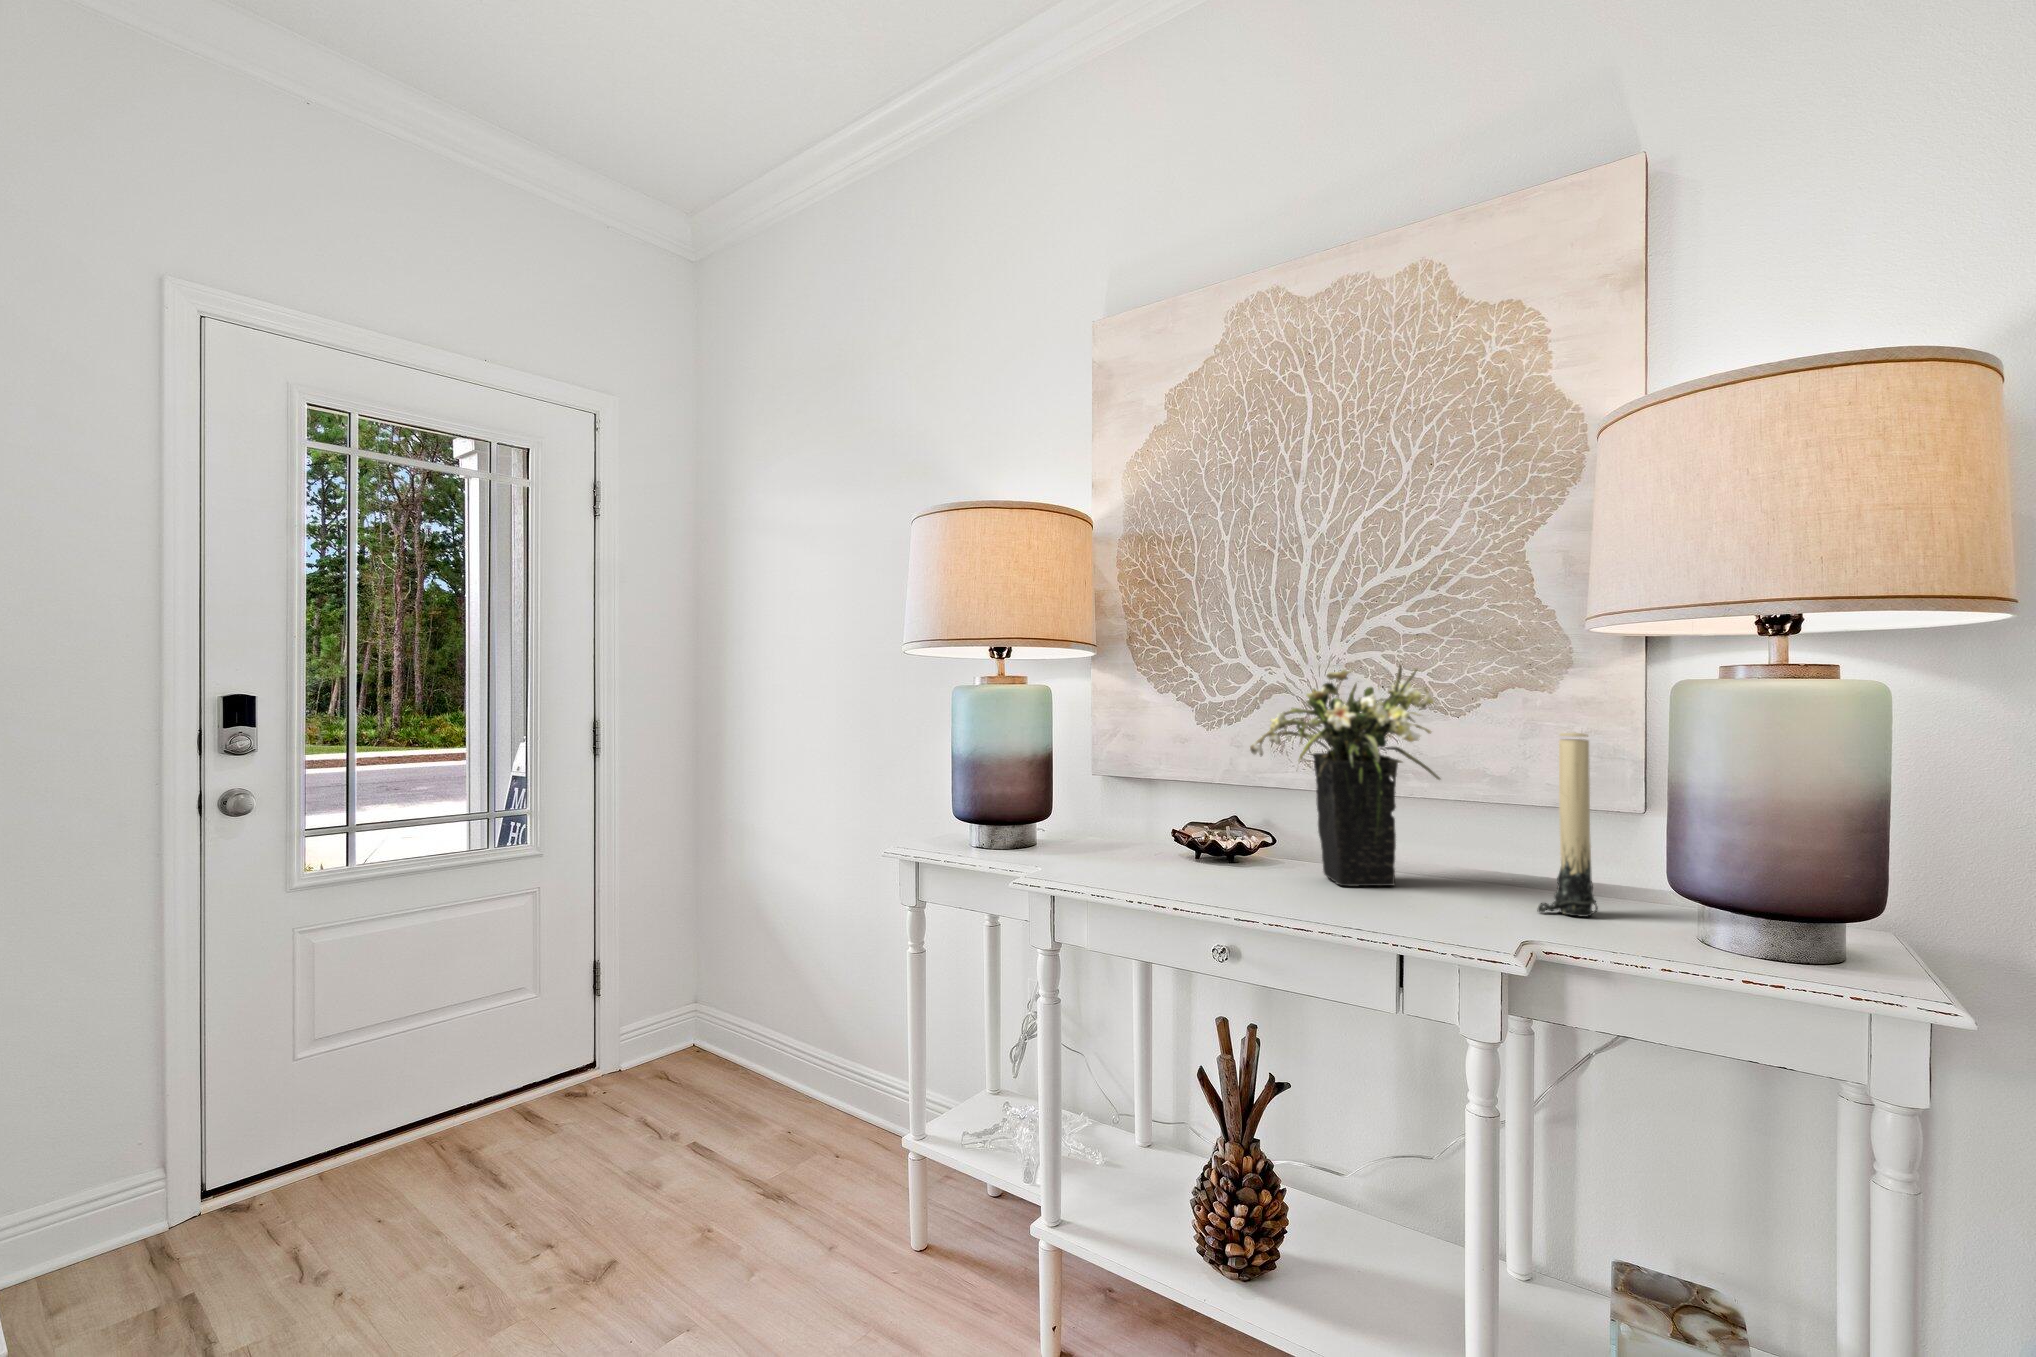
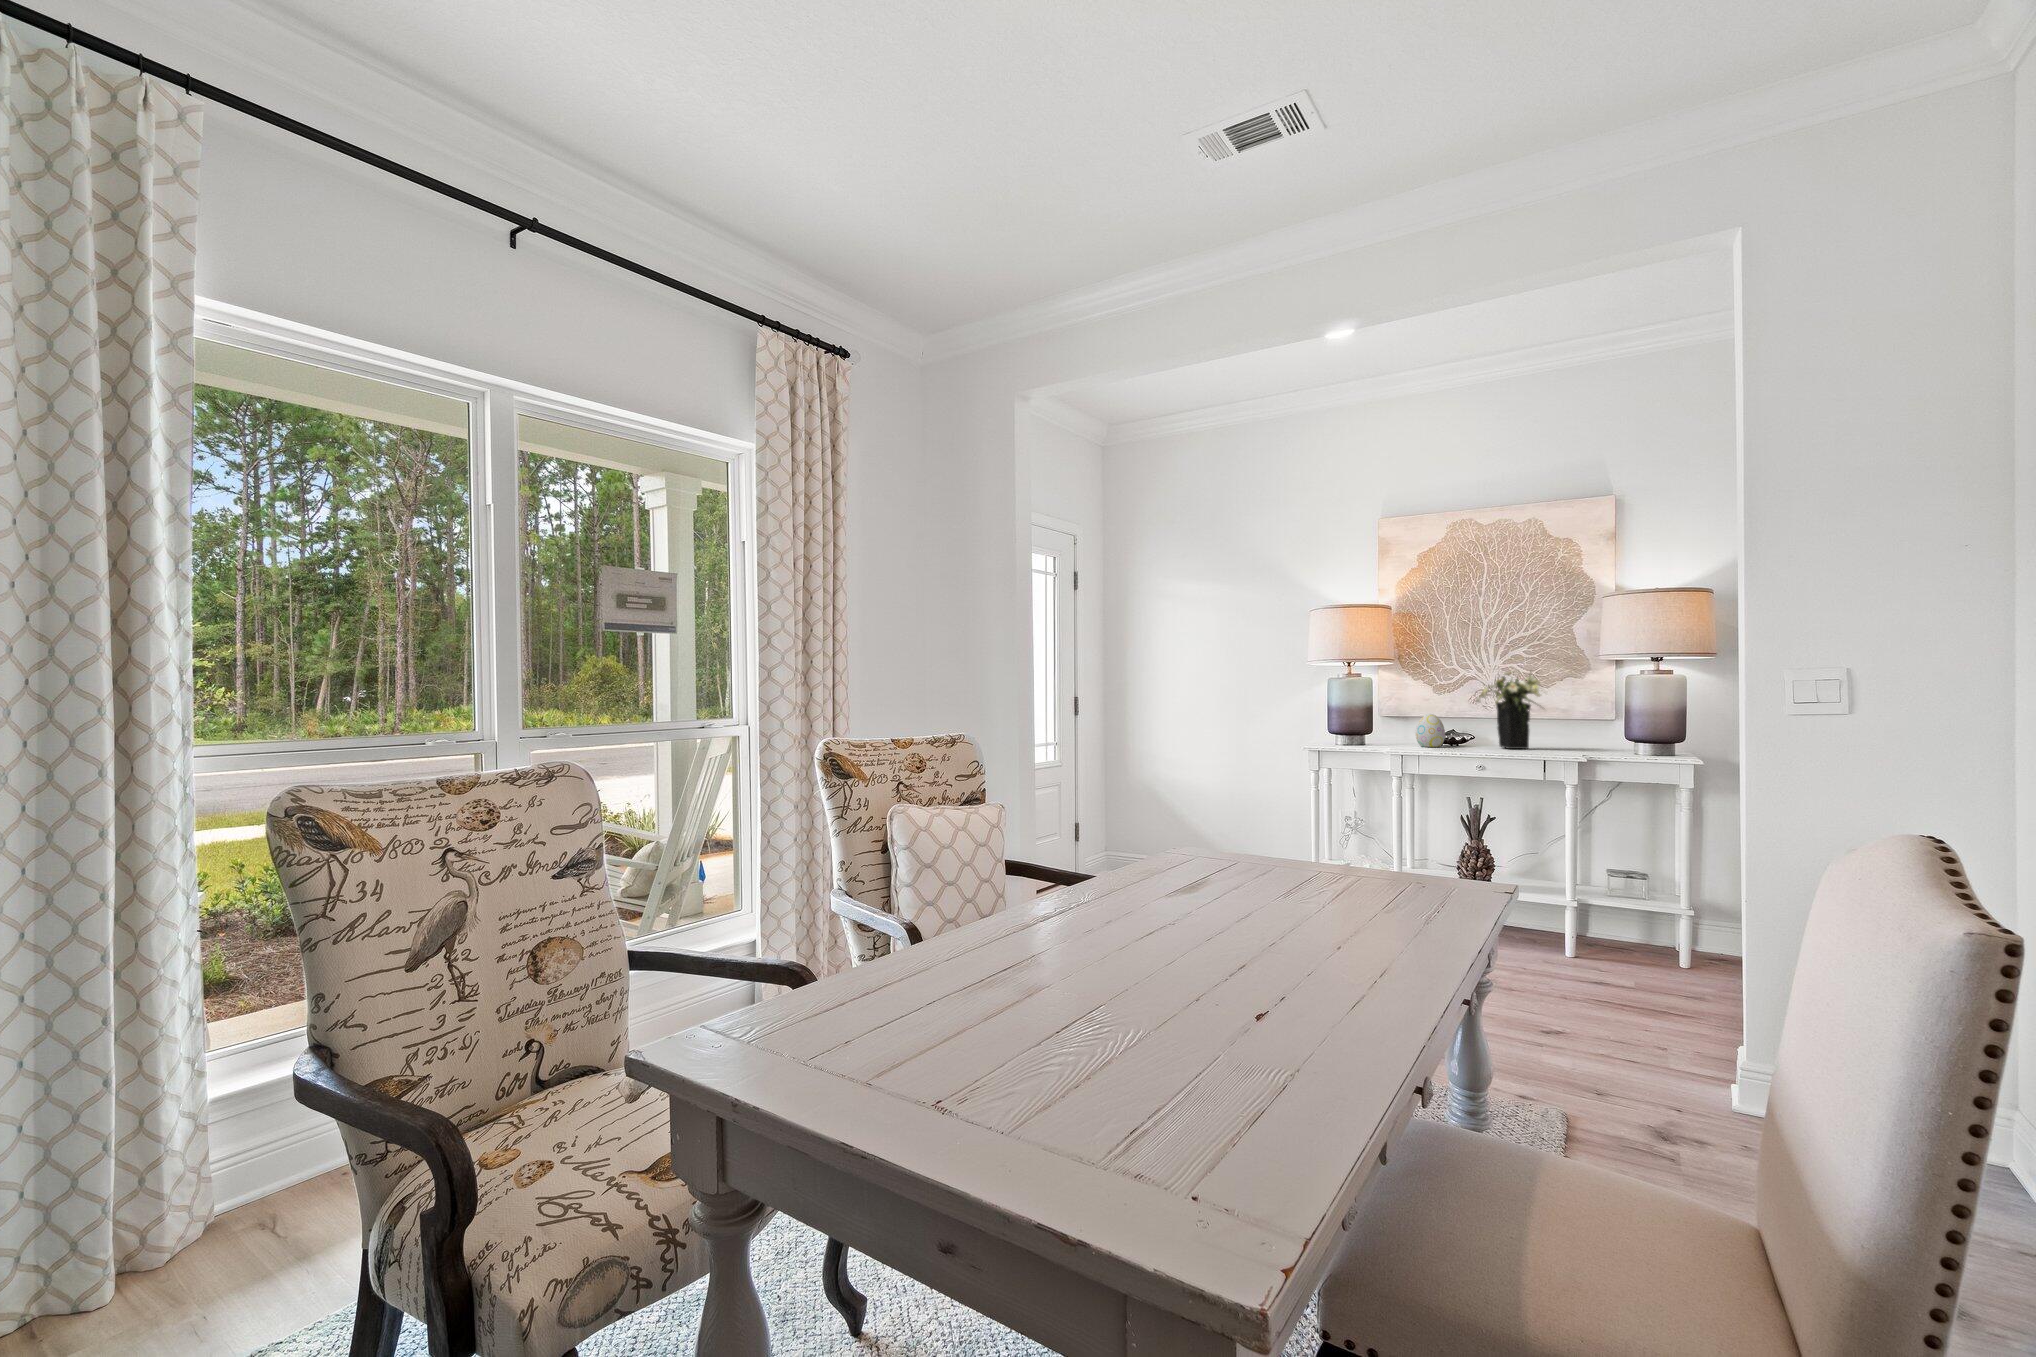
candle: present [1537,733,1598,917] -> none [1583,693,1603,752]
decorative egg: none [1114,781,1185,871] -> present [1416,714,1445,747]

